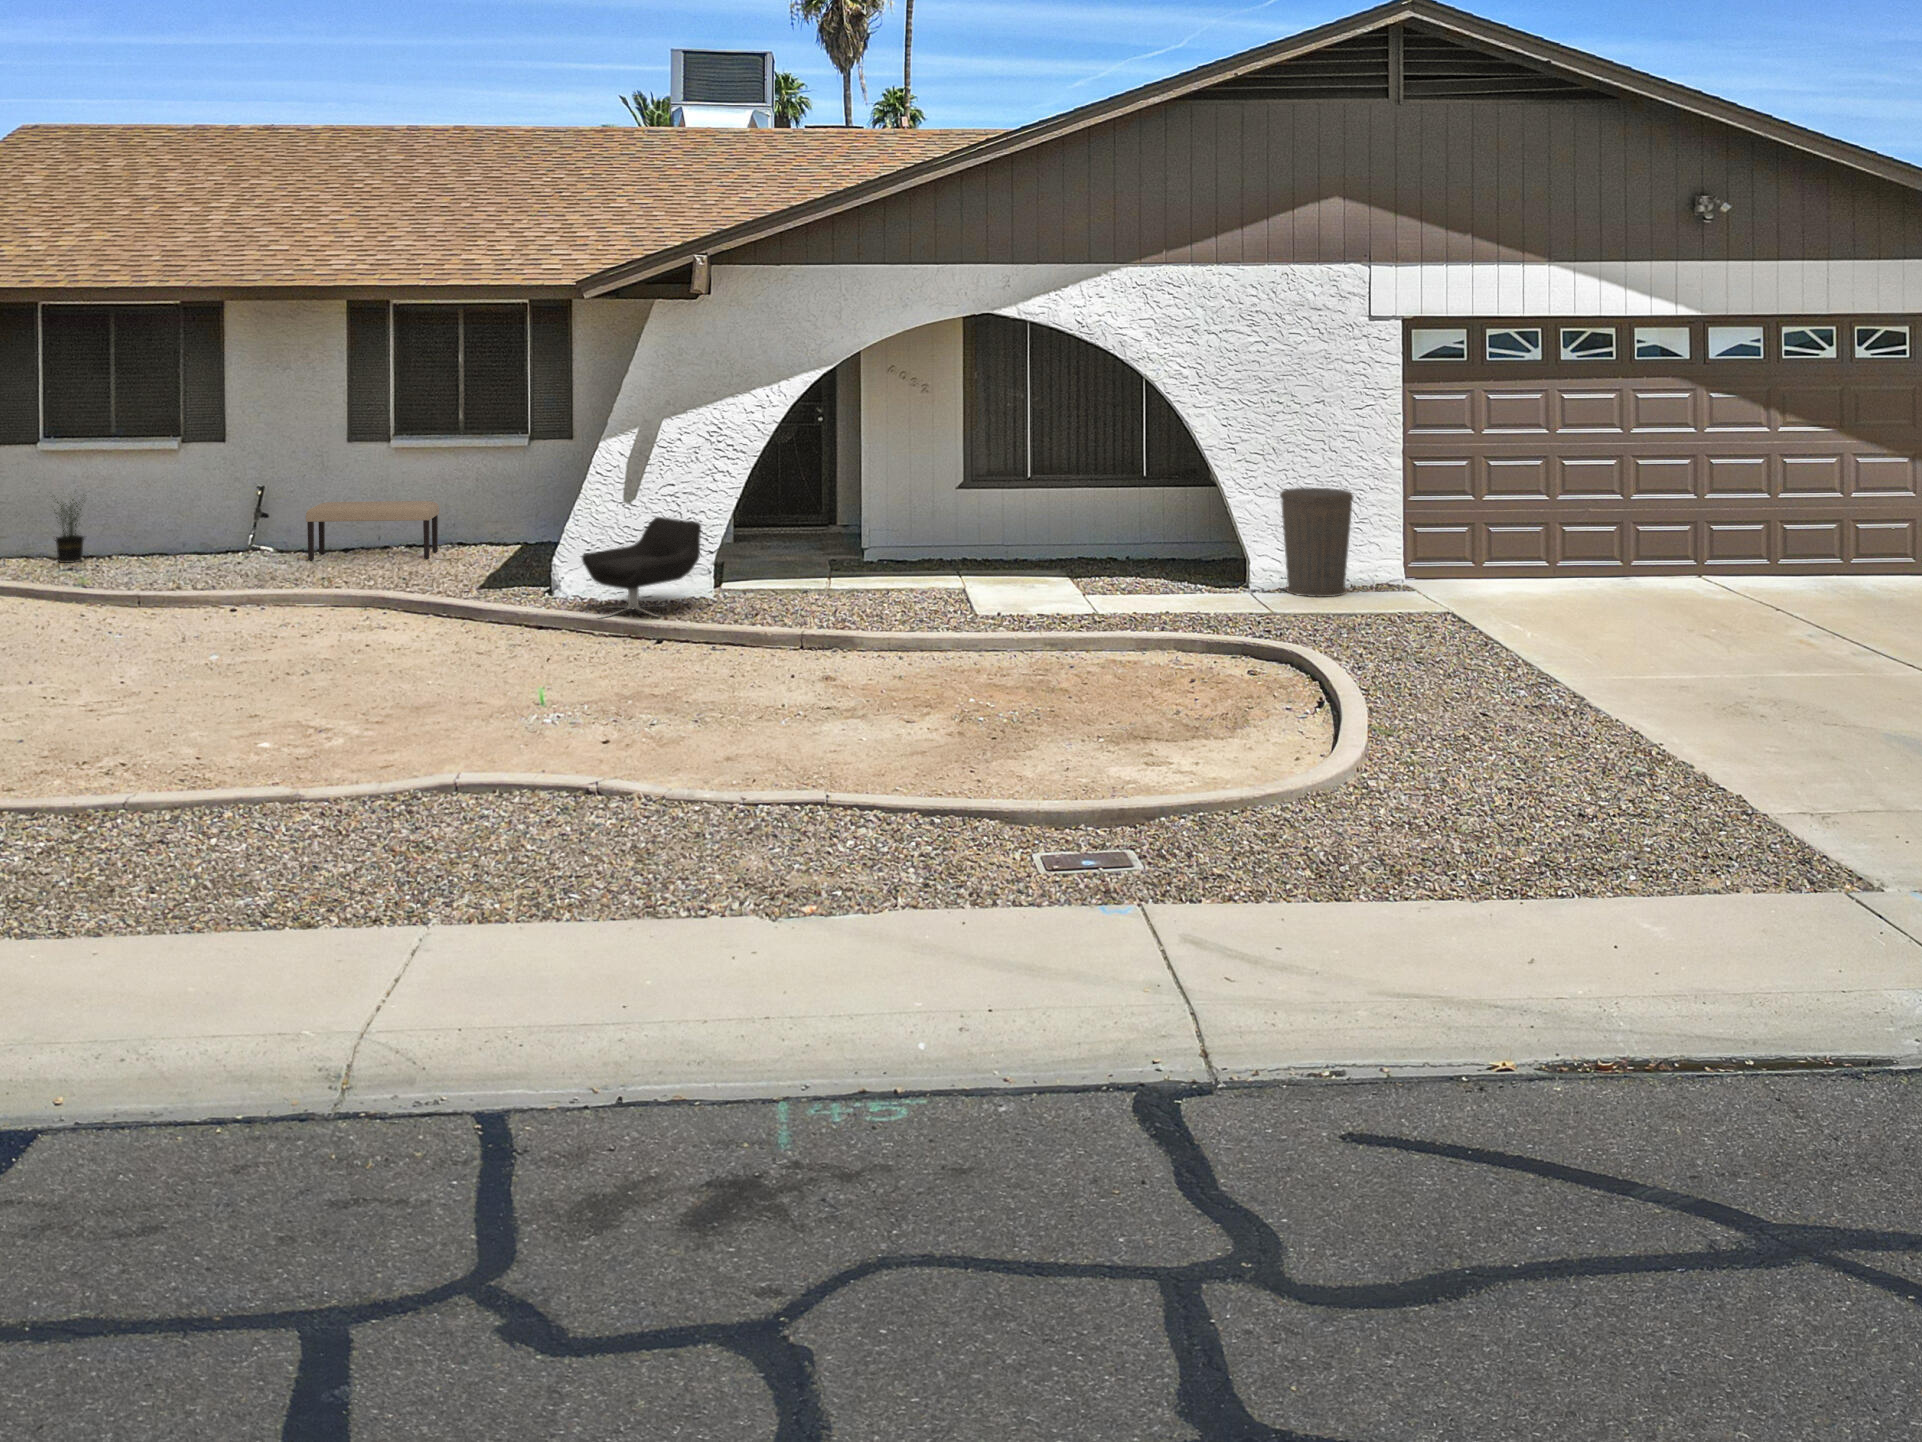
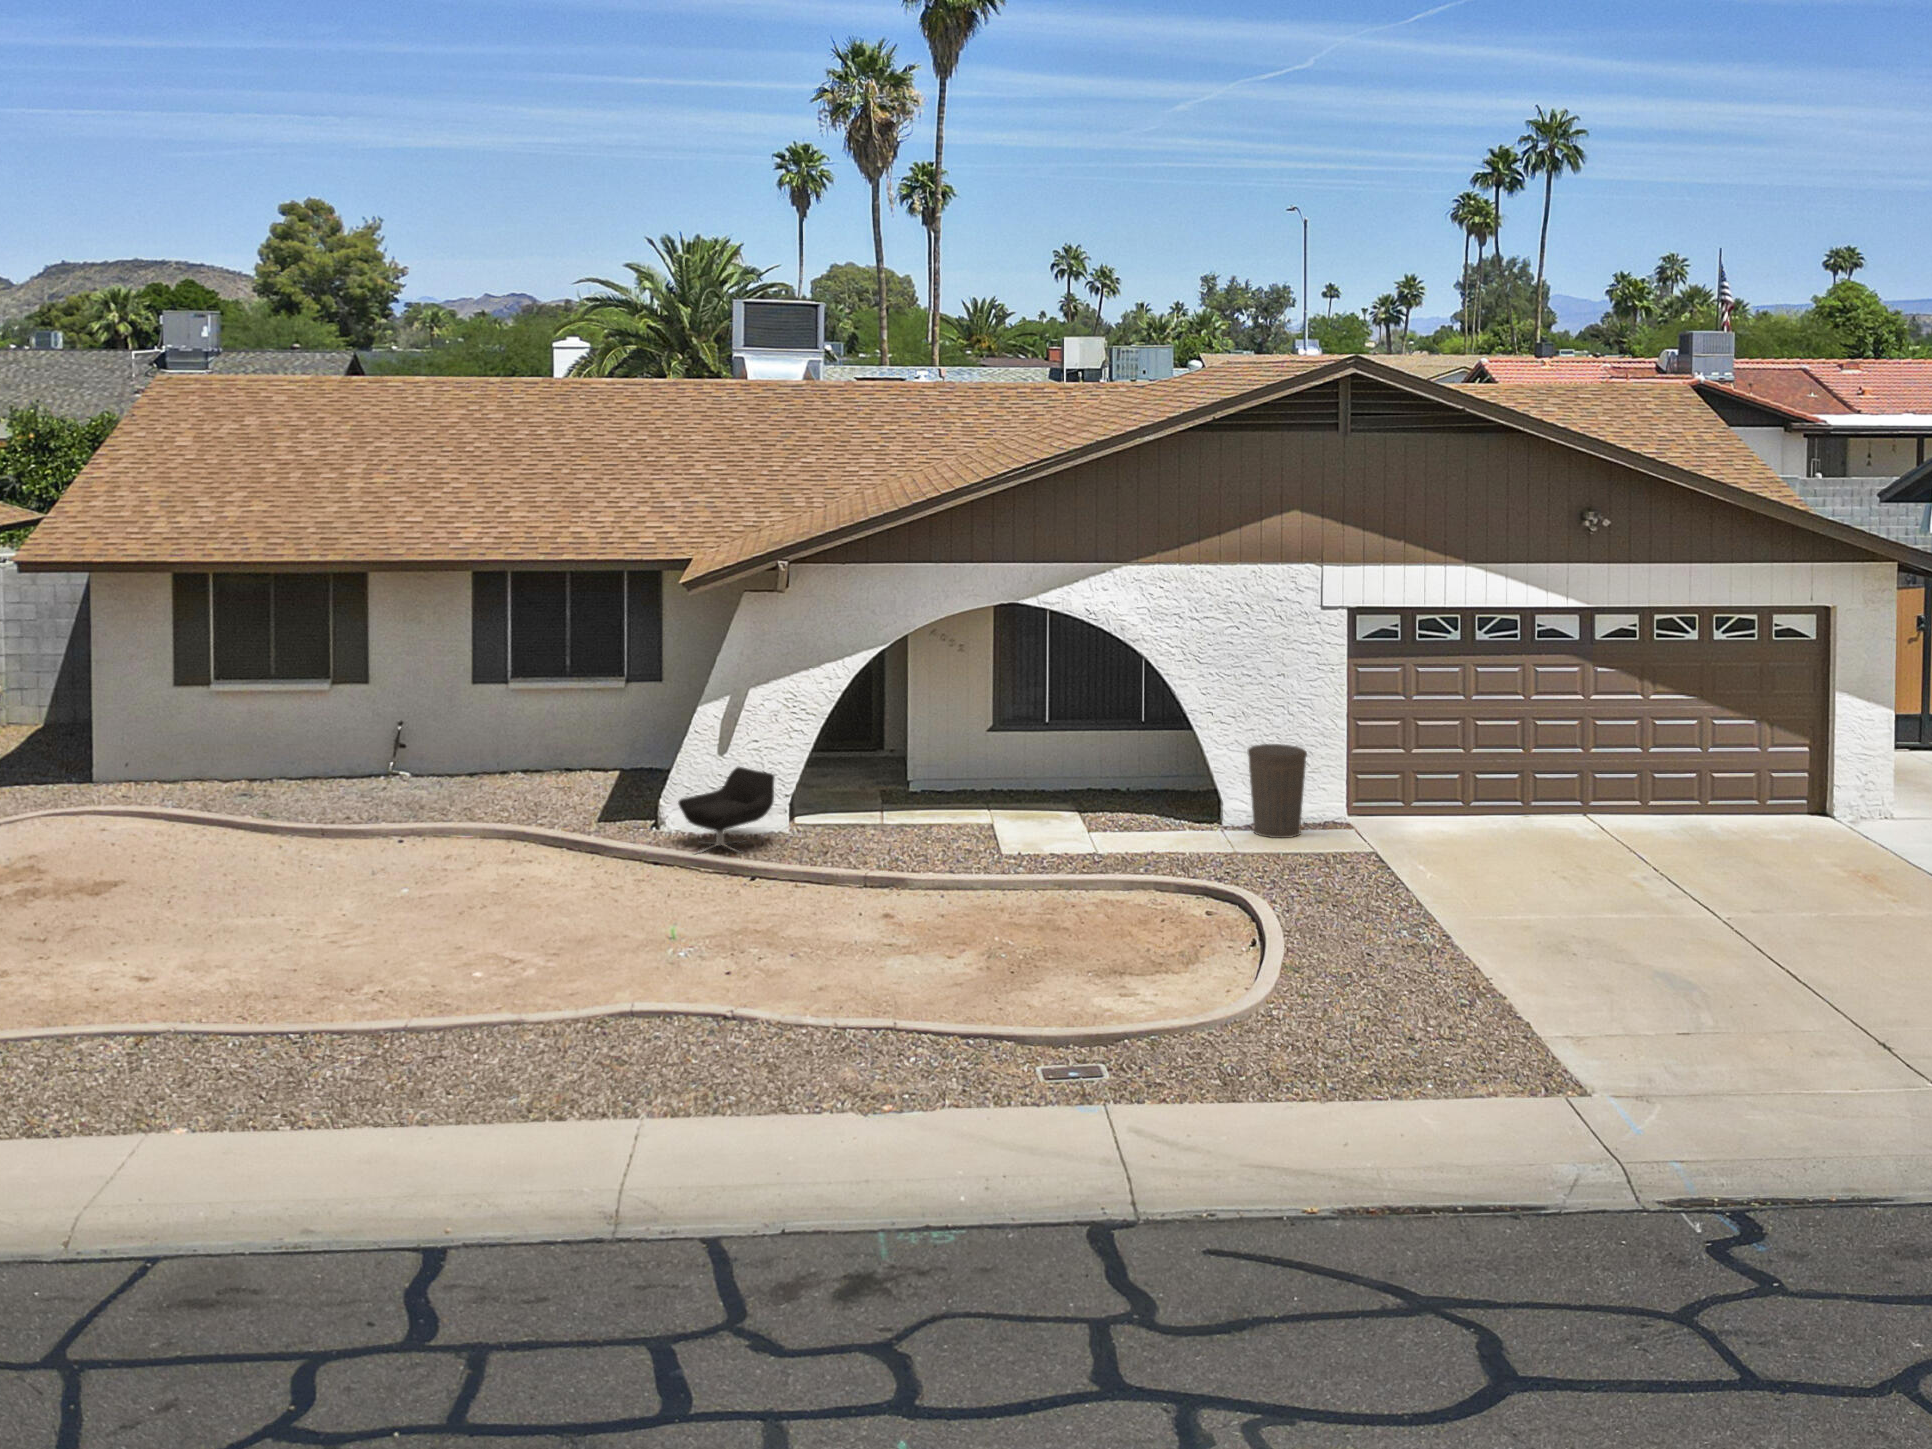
potted plant: present [54,499,84,563] -> none [218,722,256,787]
bench: present [306,501,439,561] -> none [435,735,543,787]

